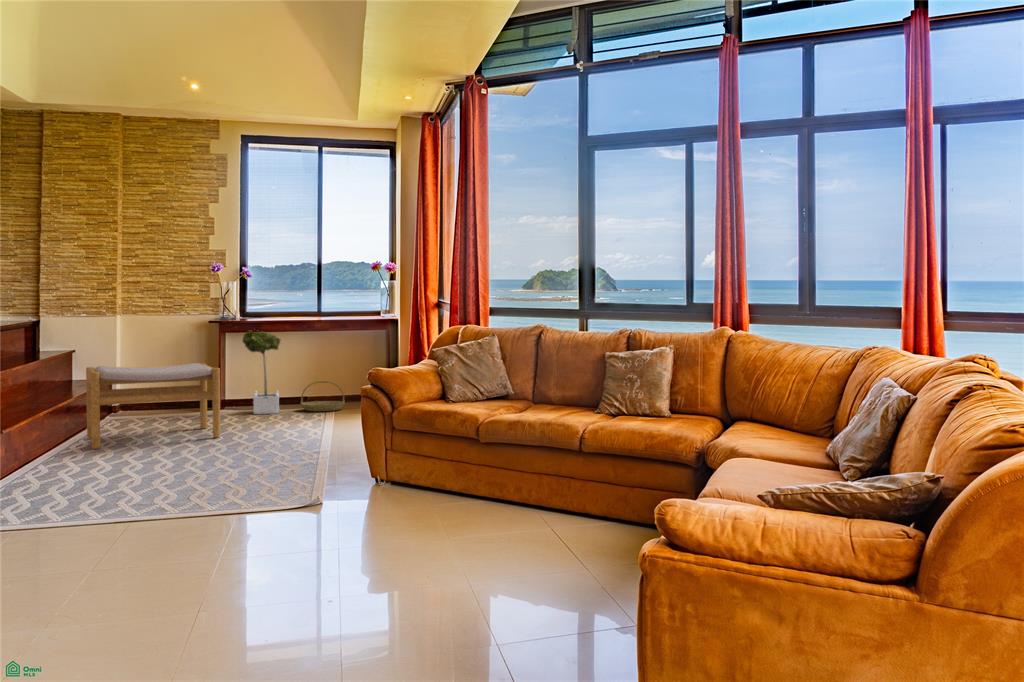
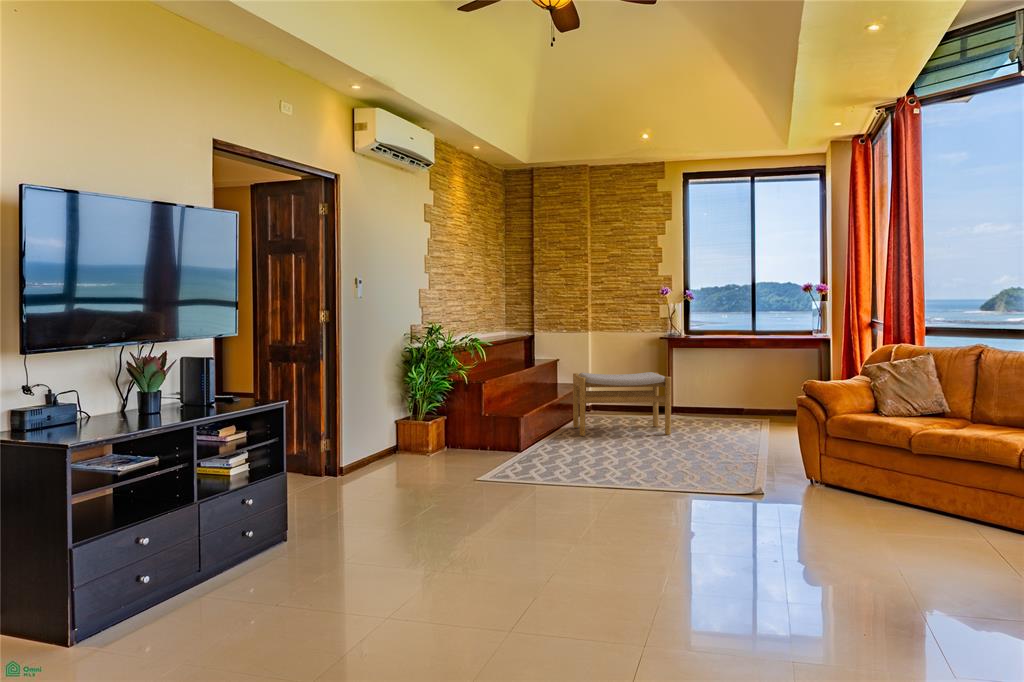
potted tree: present [243,330,281,414] -> none [684,343,717,418]
basket: present [301,381,345,411] -> none [734,391,776,419]

